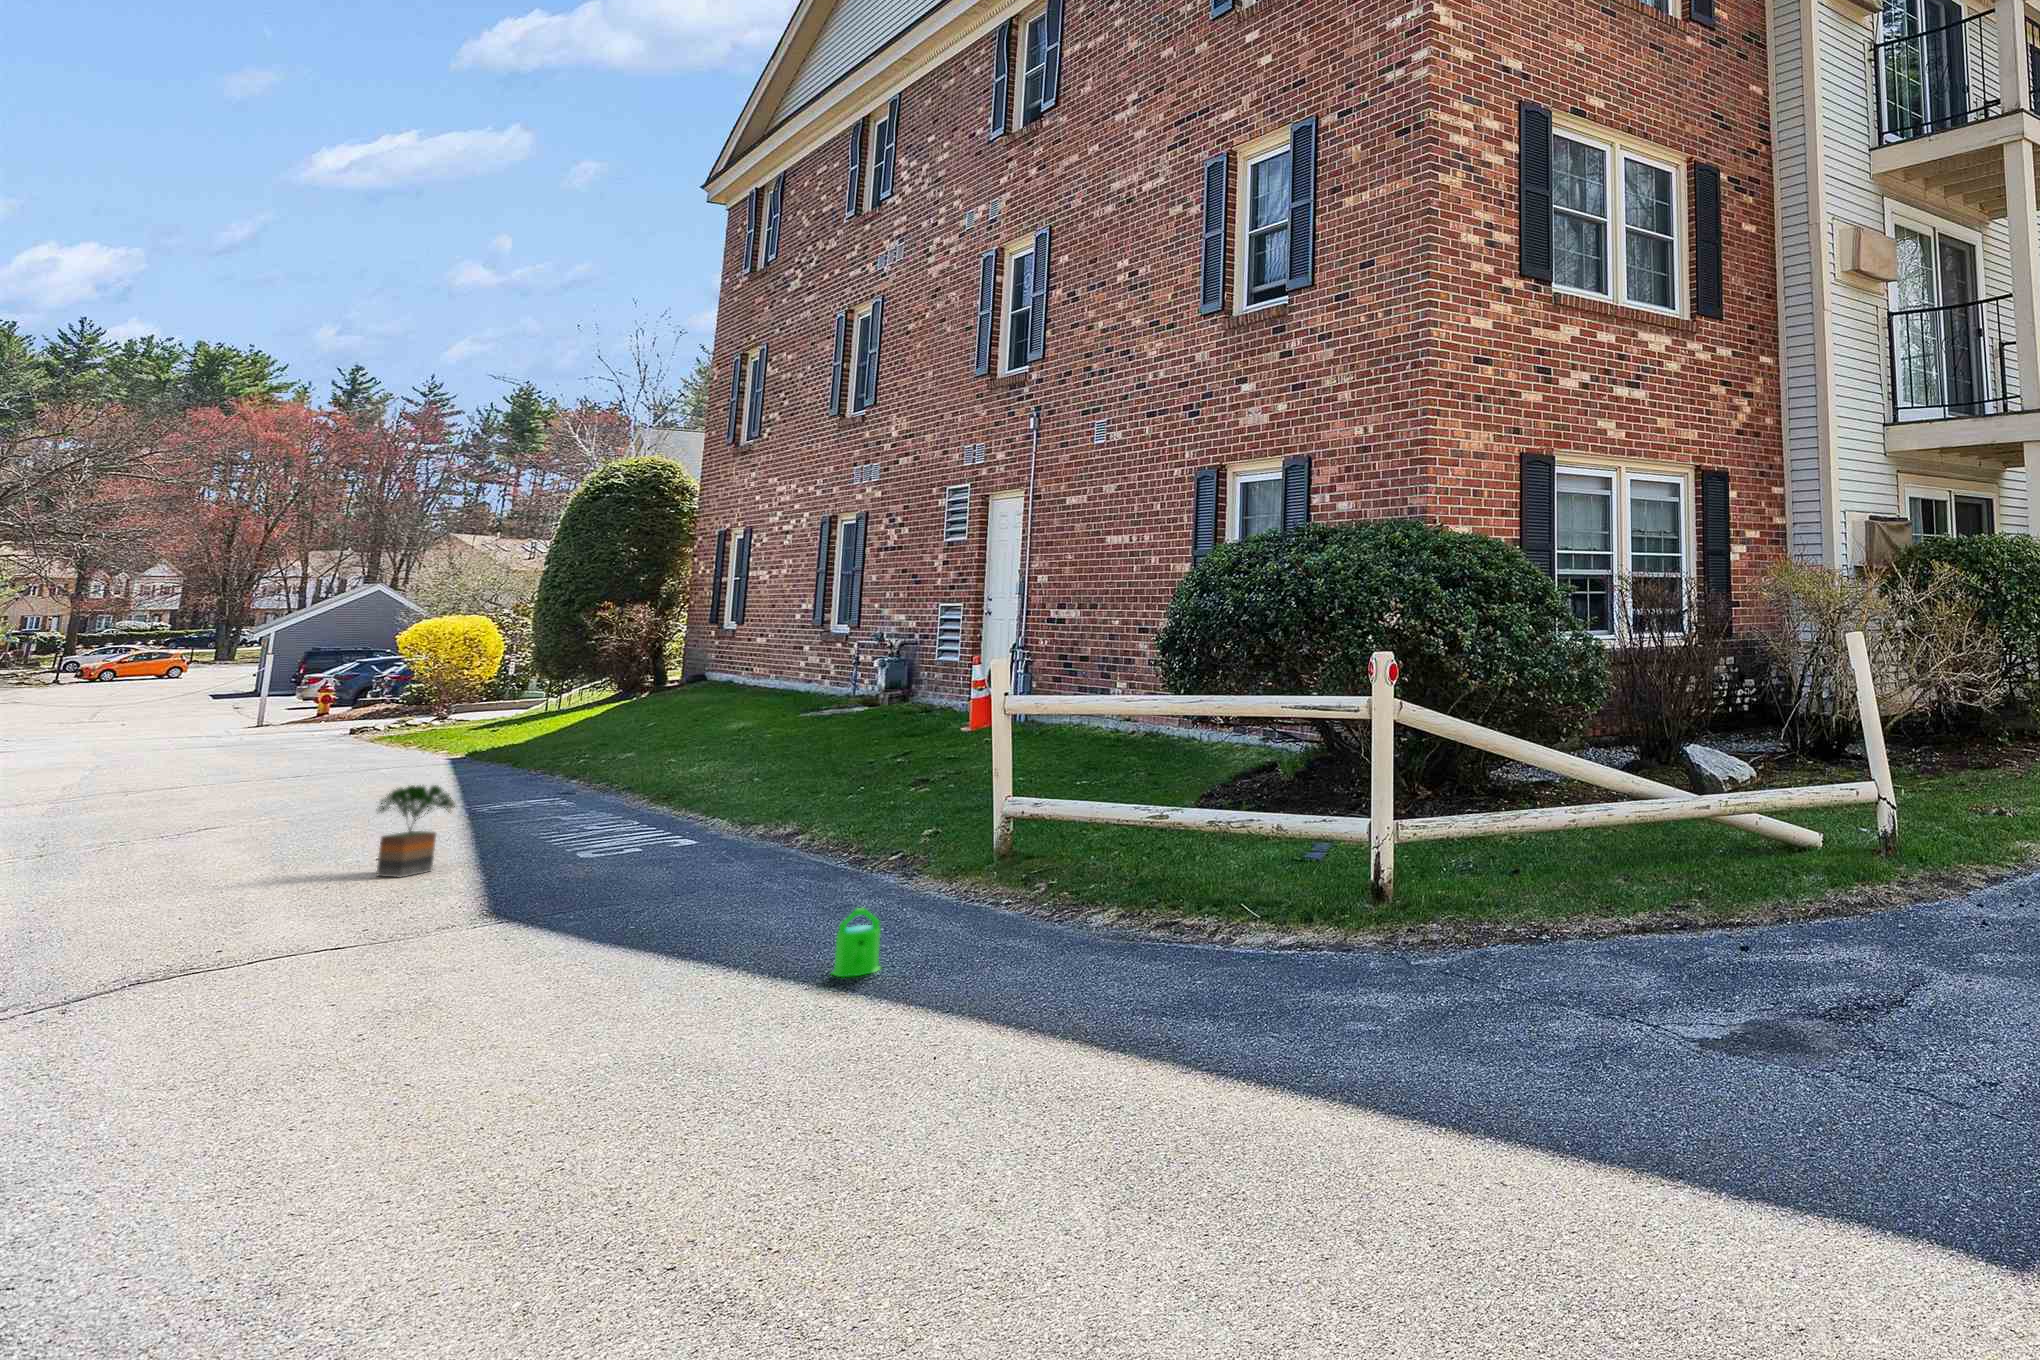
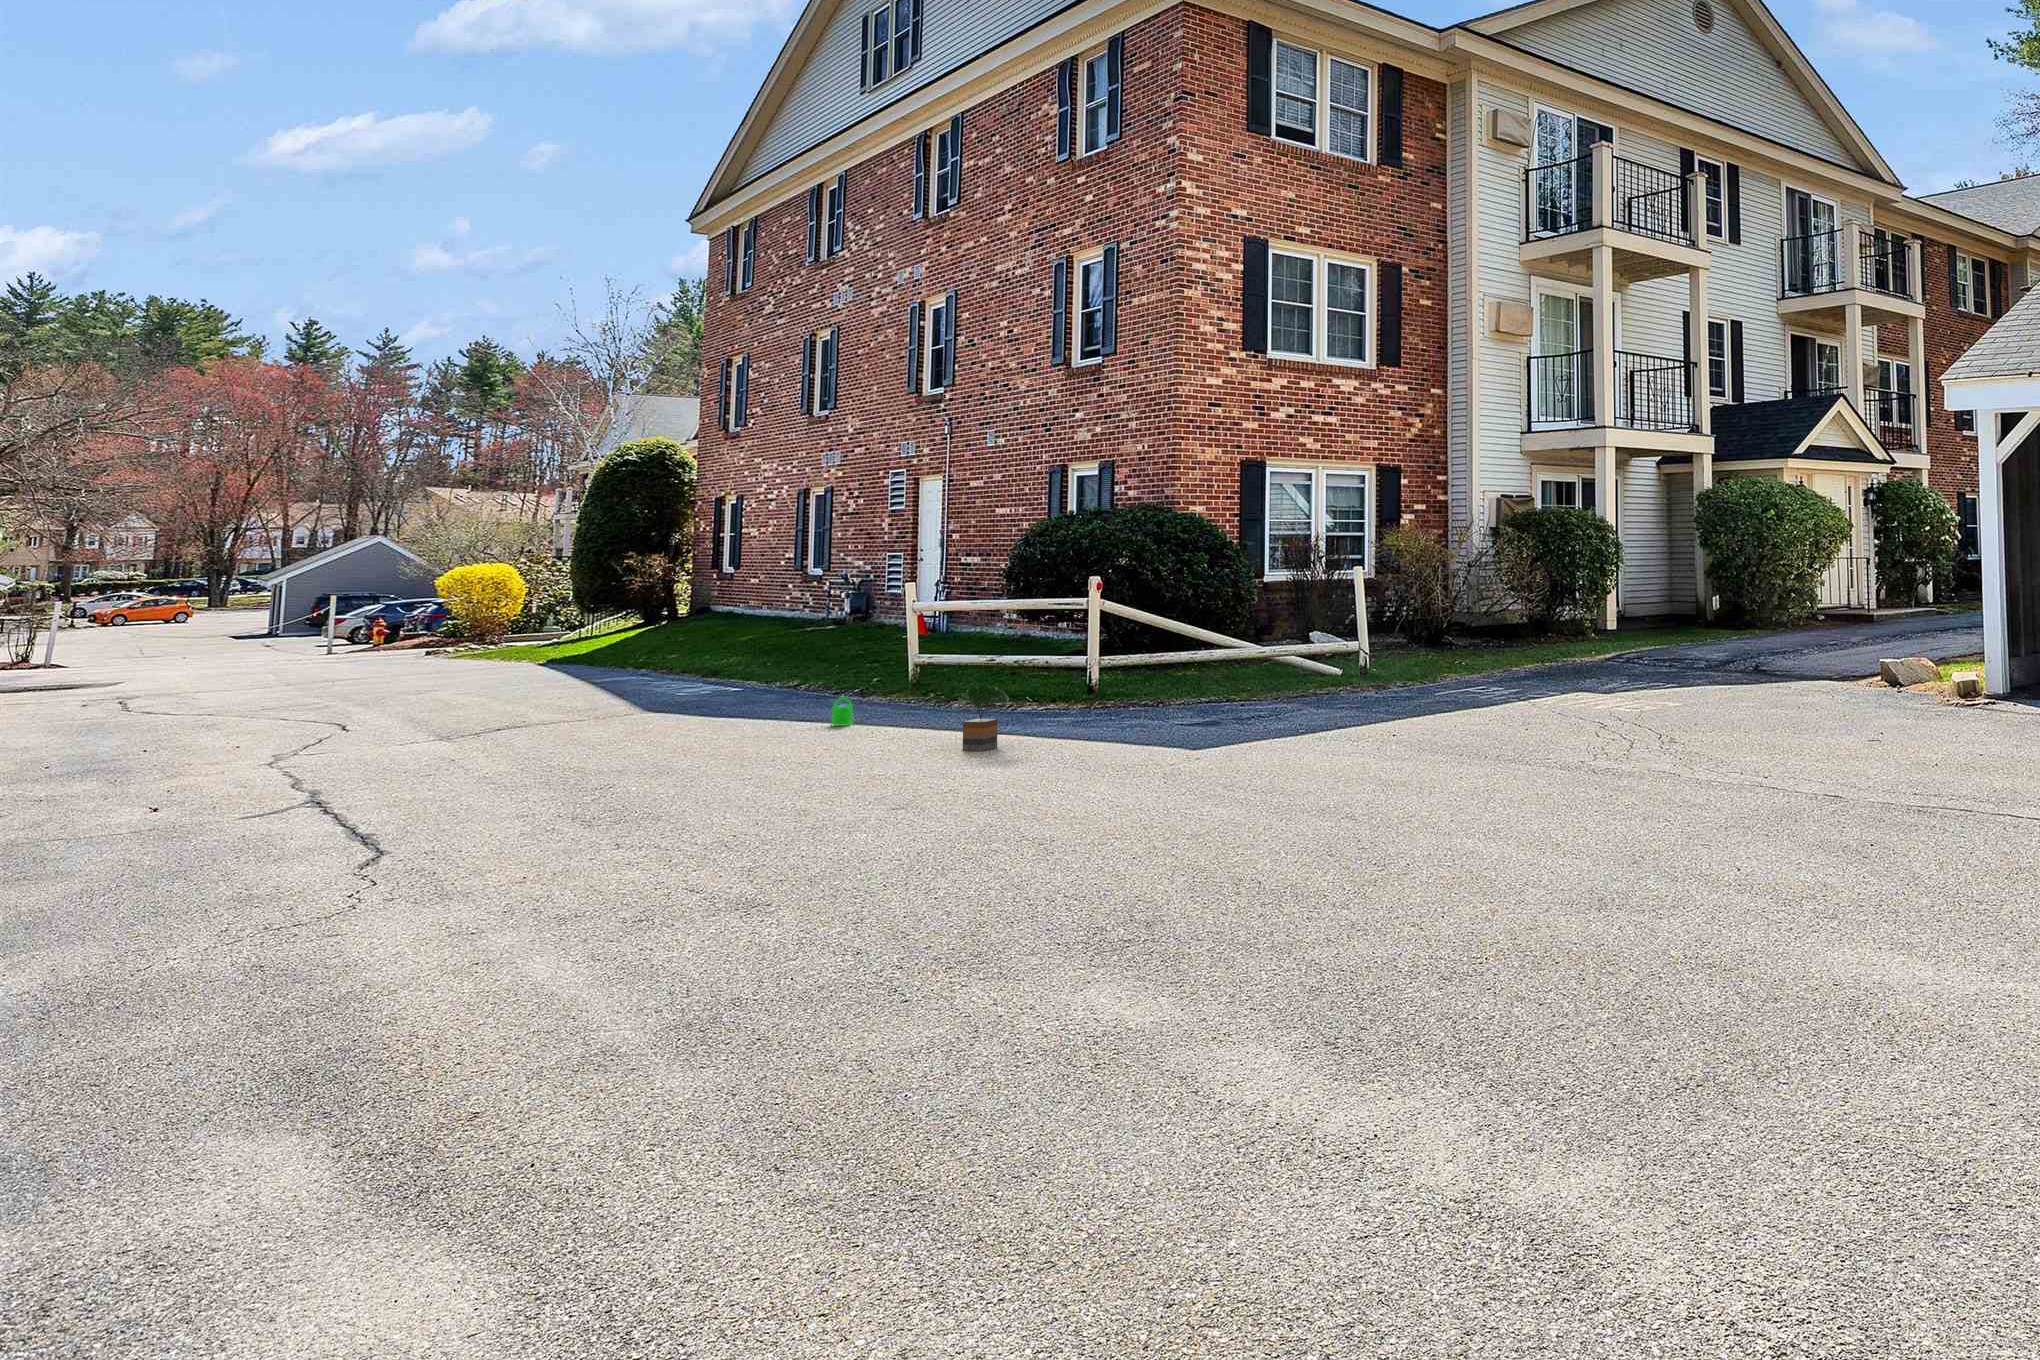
potted tree: present [377,785,455,877] -> present [958,685,1009,751]

